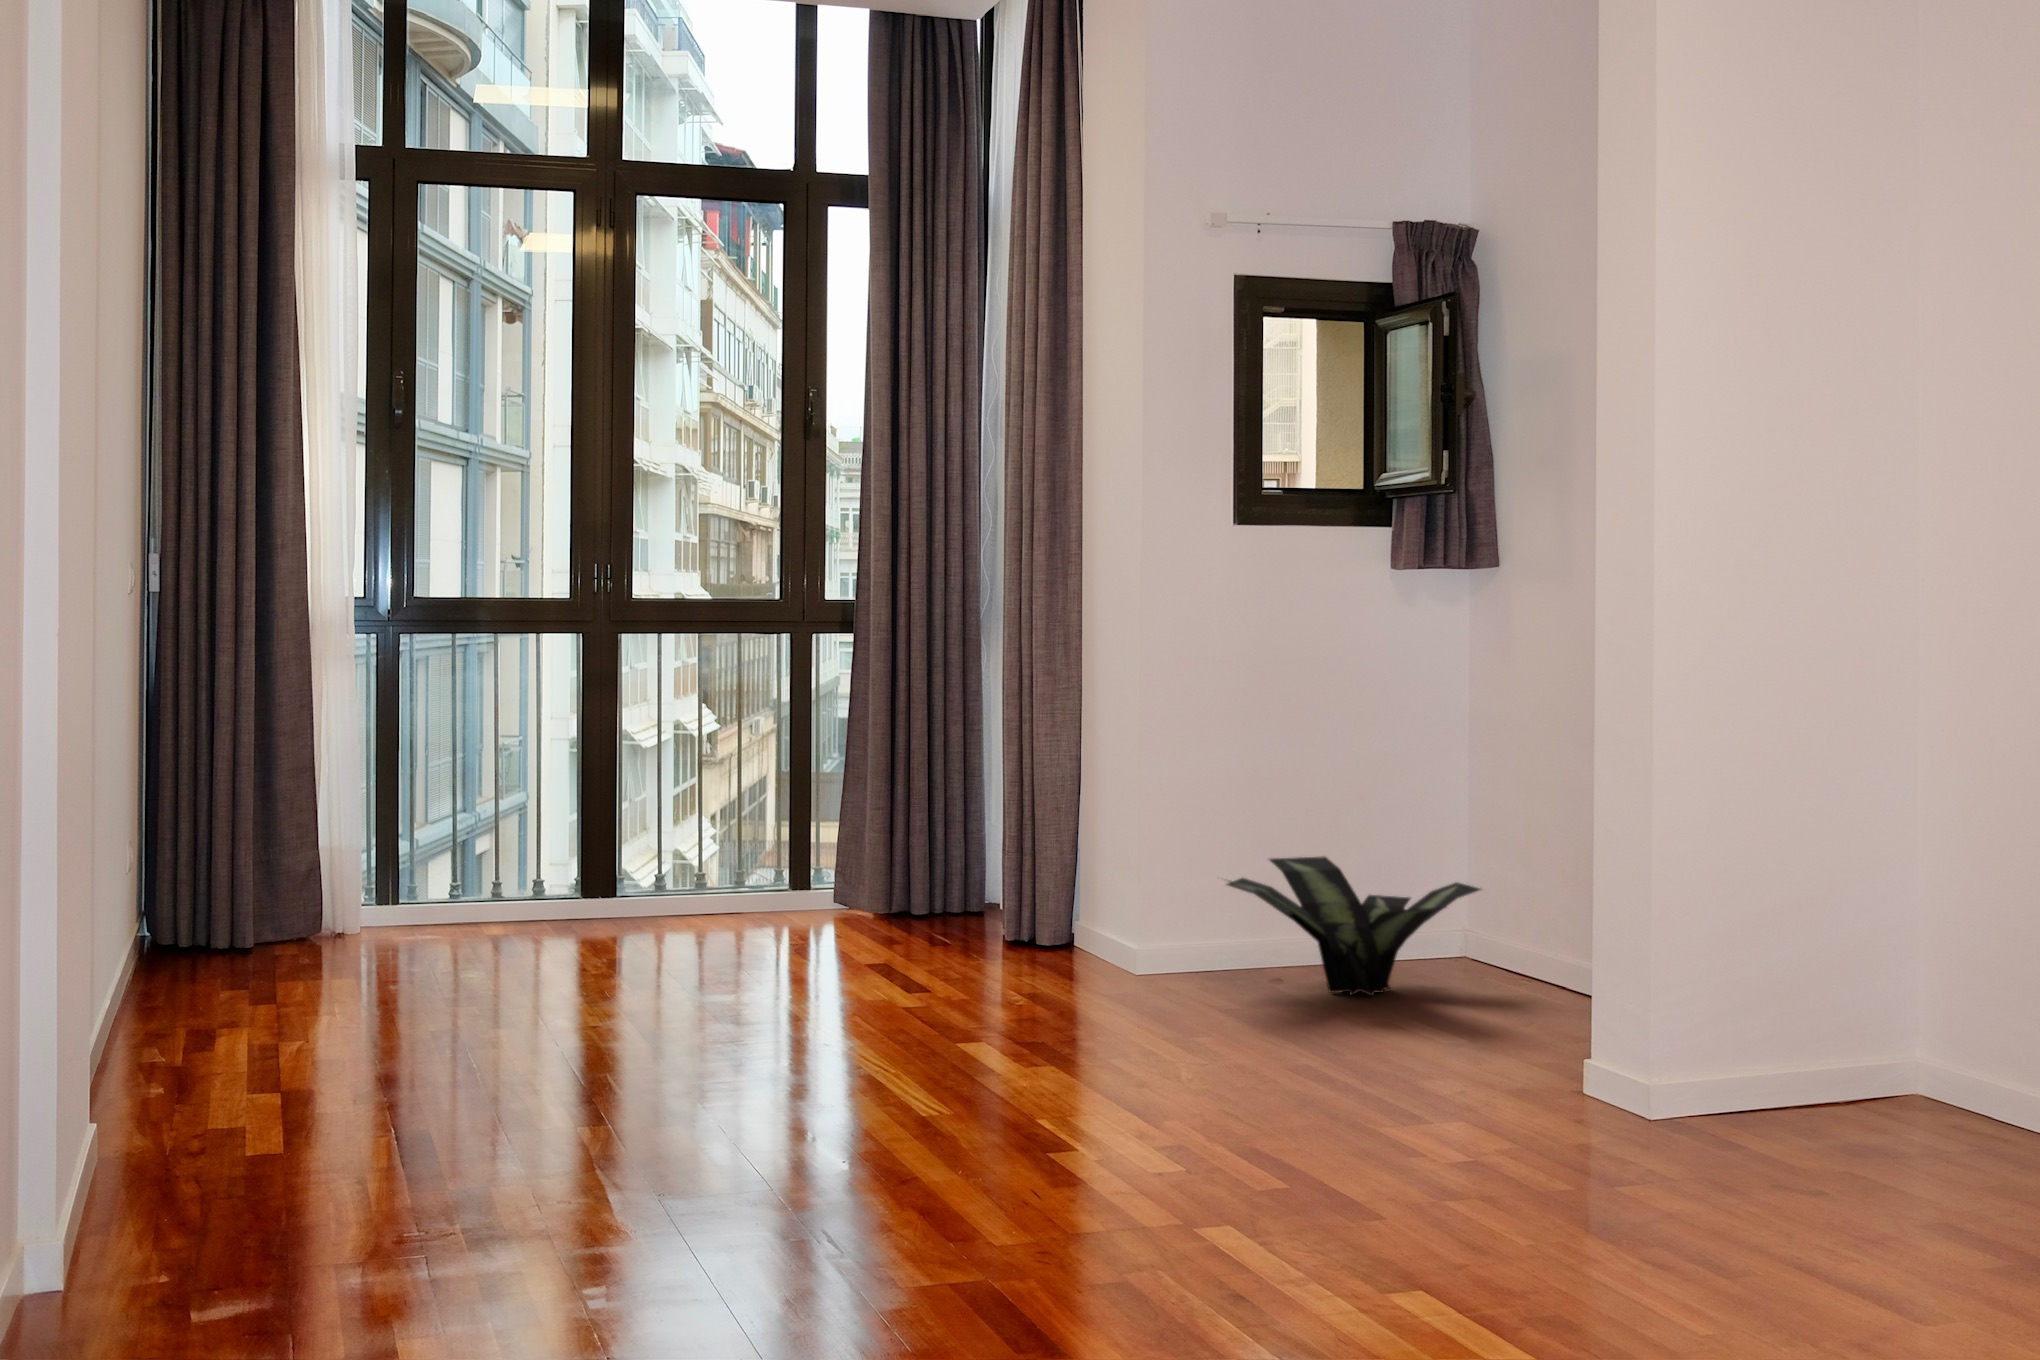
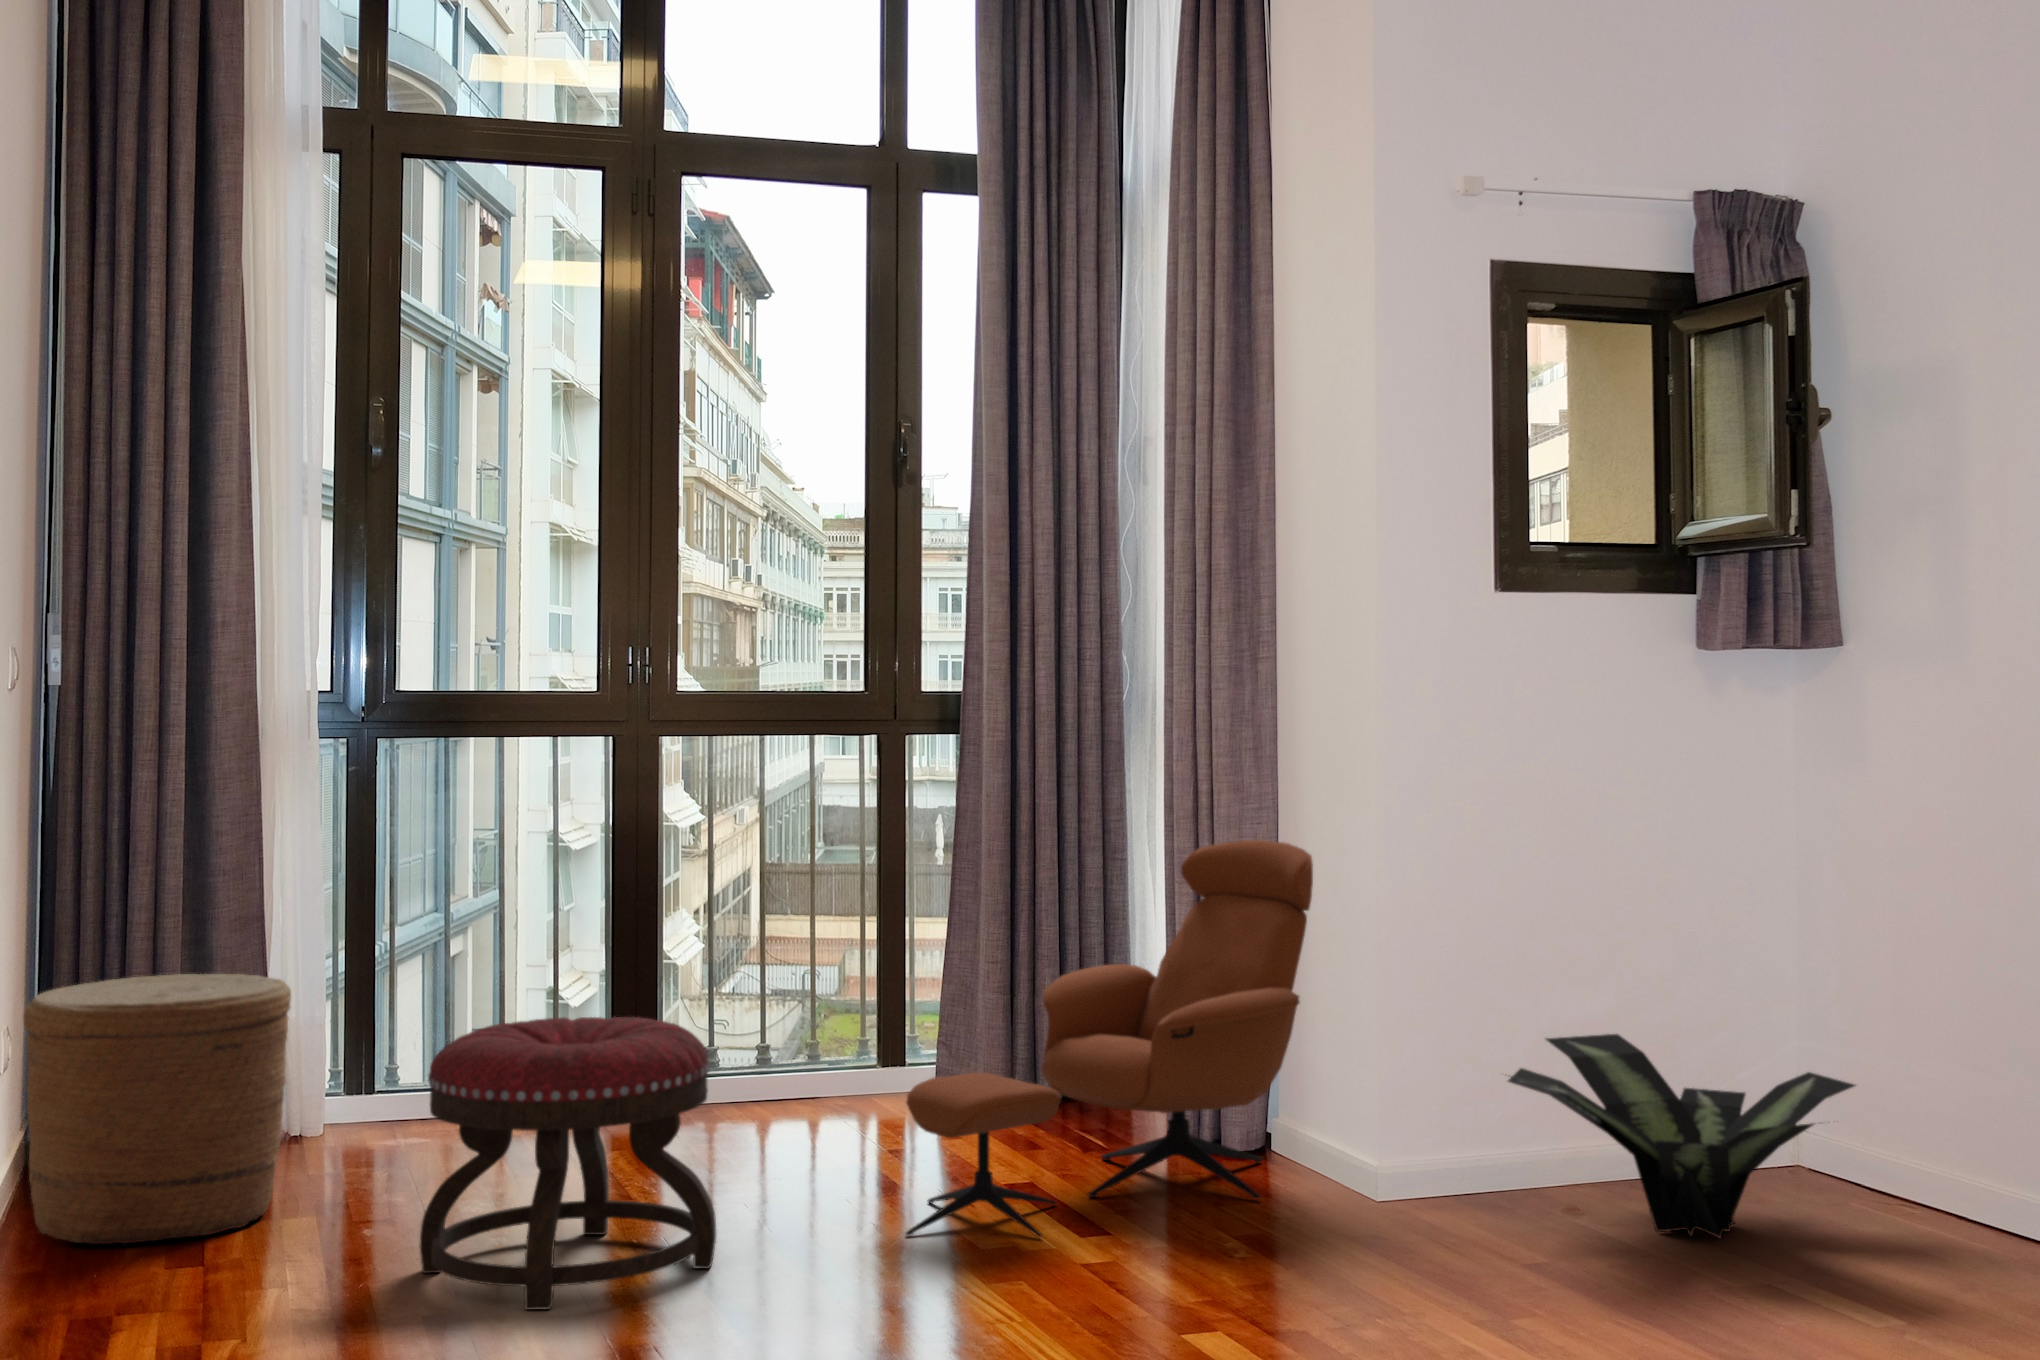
lounge chair: none [782,712,1100,992] -> present [906,840,1313,1238]
woven basket: none [144,804,337,991] -> present [23,974,291,1244]
ottoman: none [430,831,642,1026] -> present [419,1017,716,1310]

